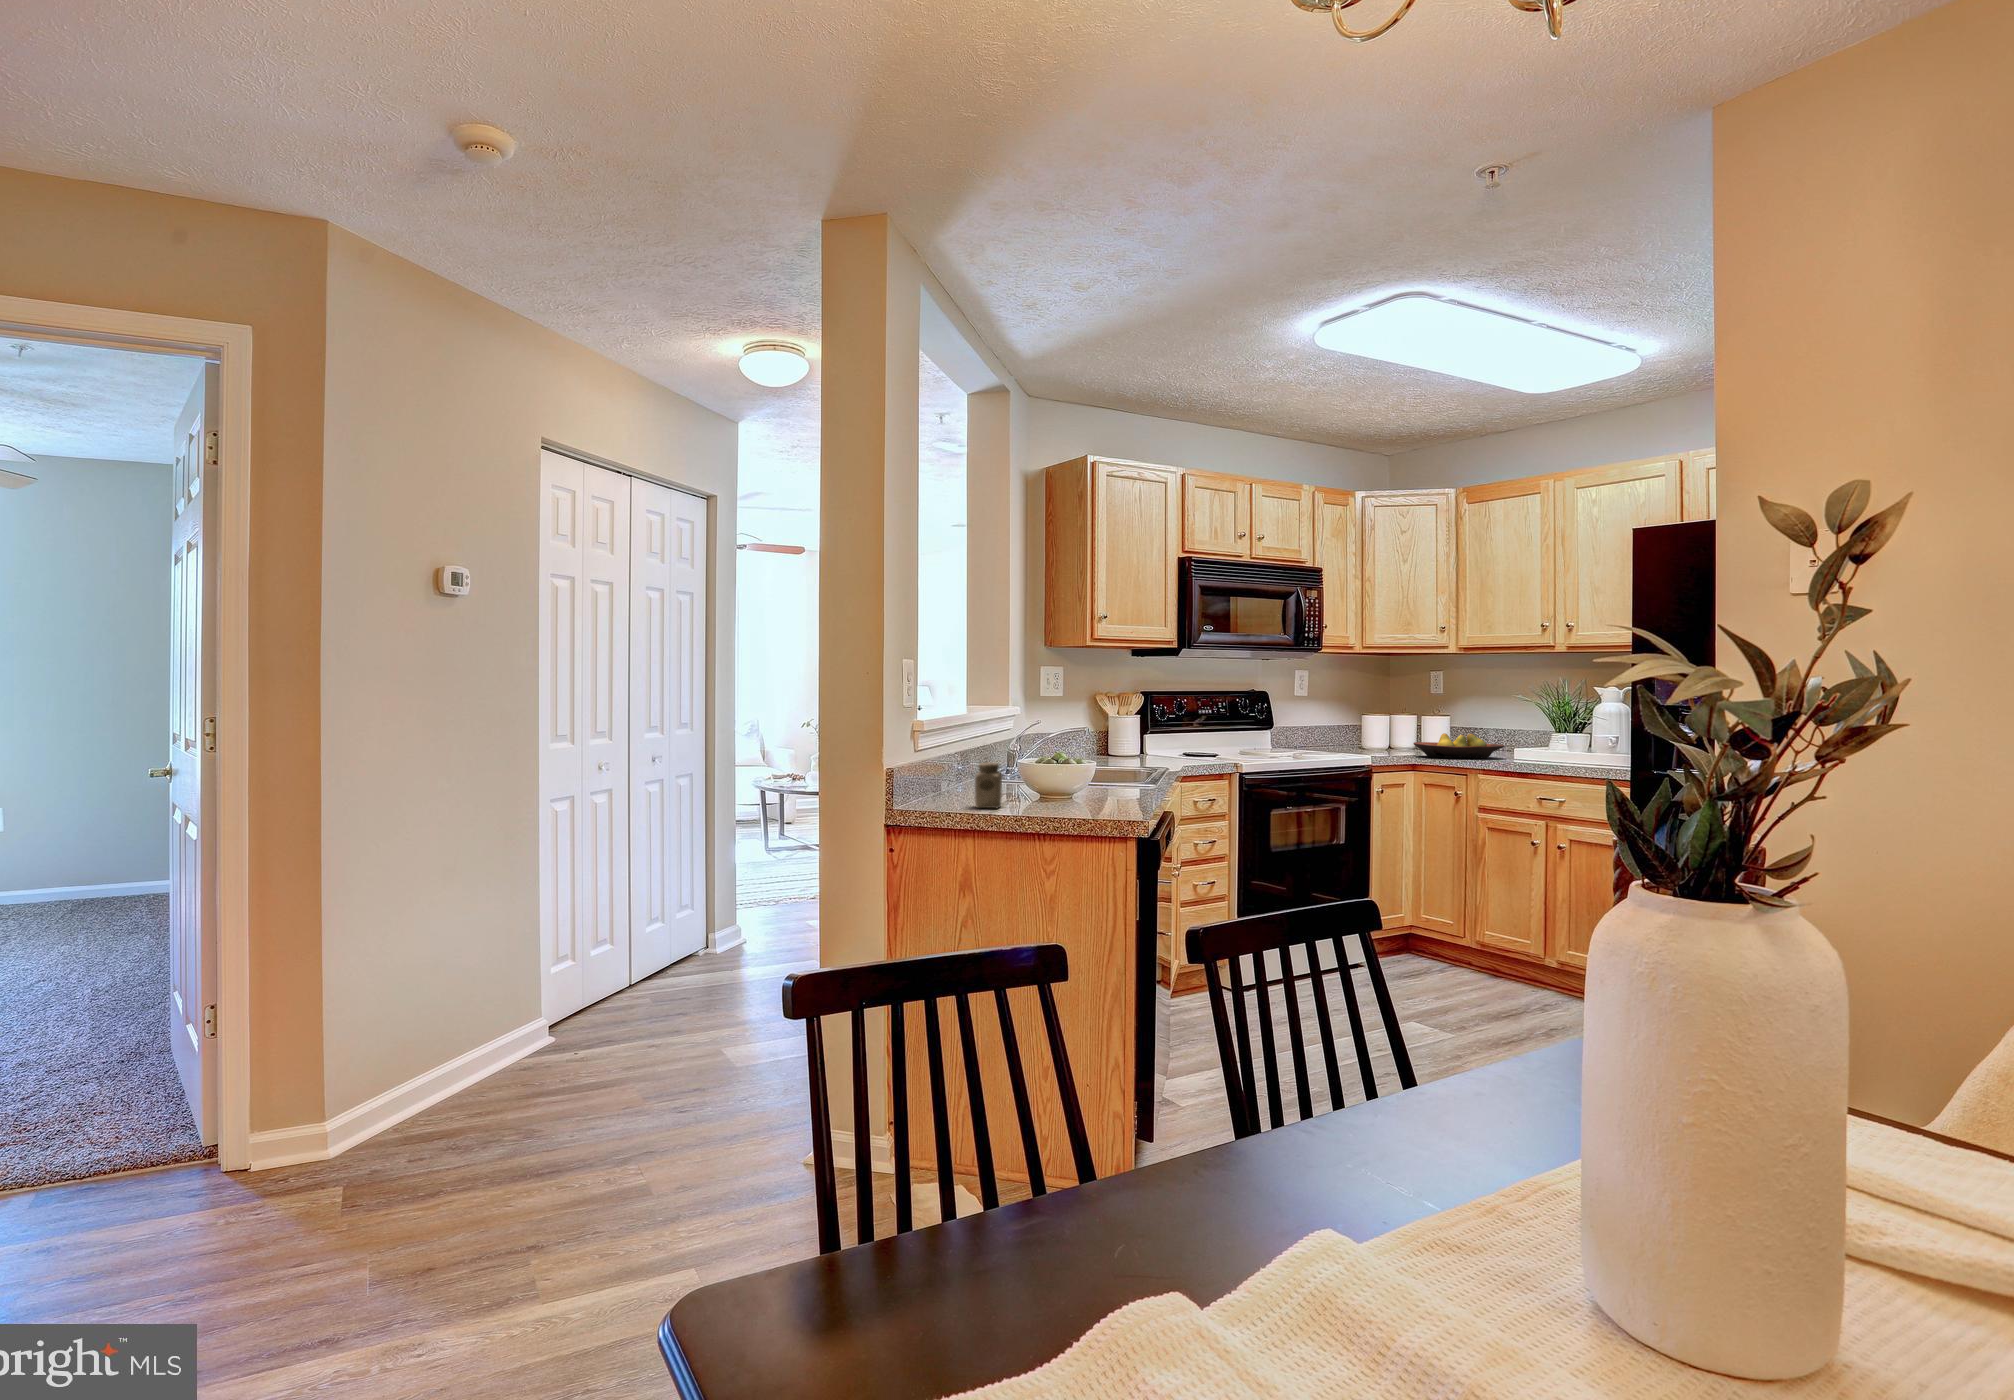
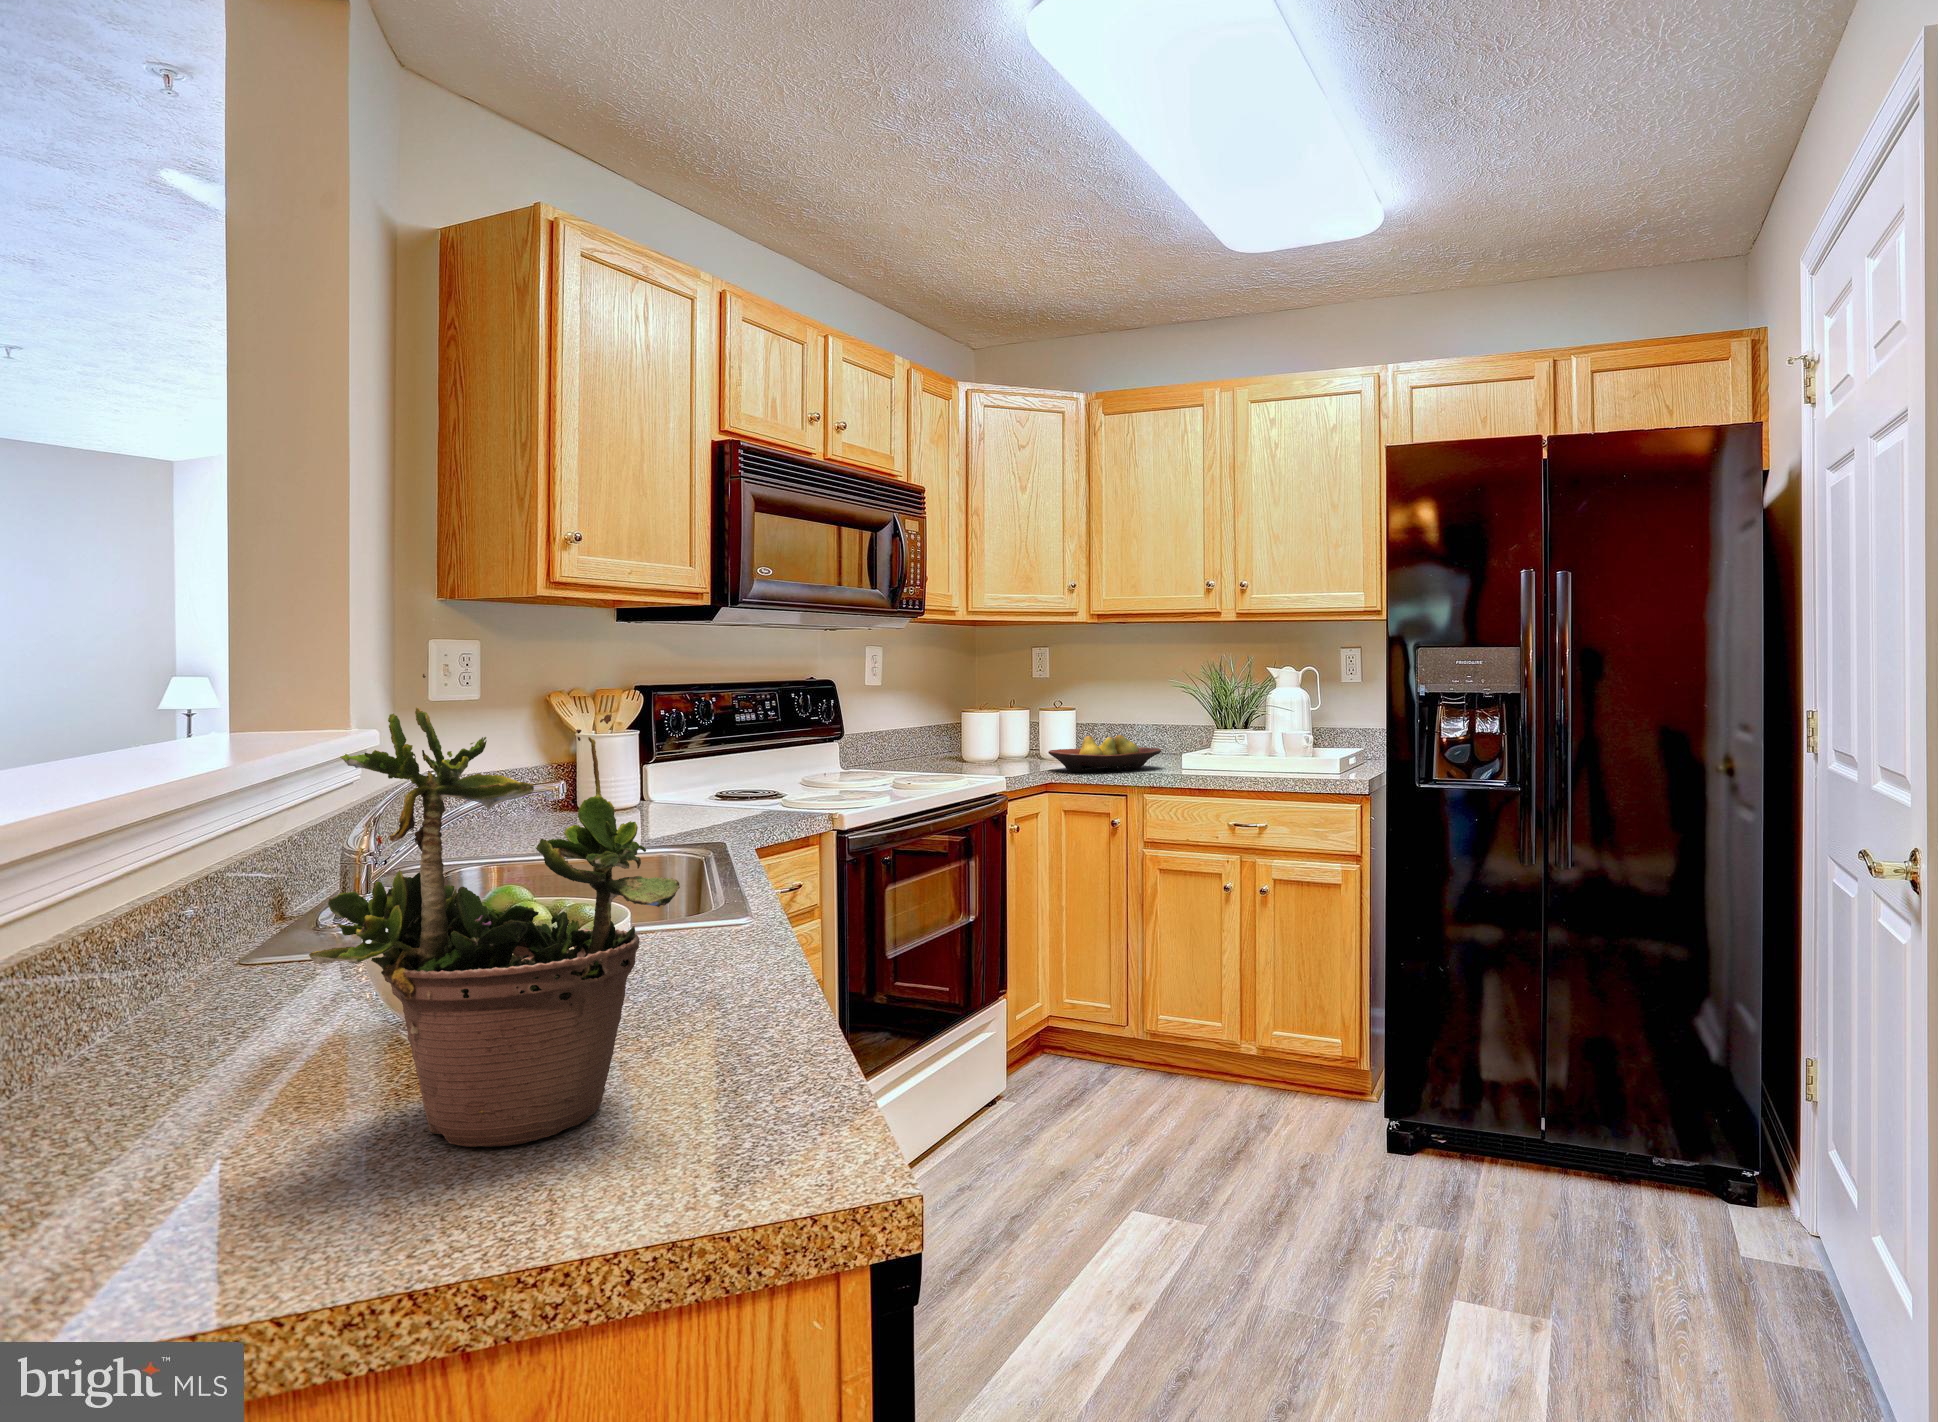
potted plant: none [1013,680,1114,821] -> present [309,674,680,1147]
salt shaker: present [975,762,1002,808] -> none [176,940,286,1106]

